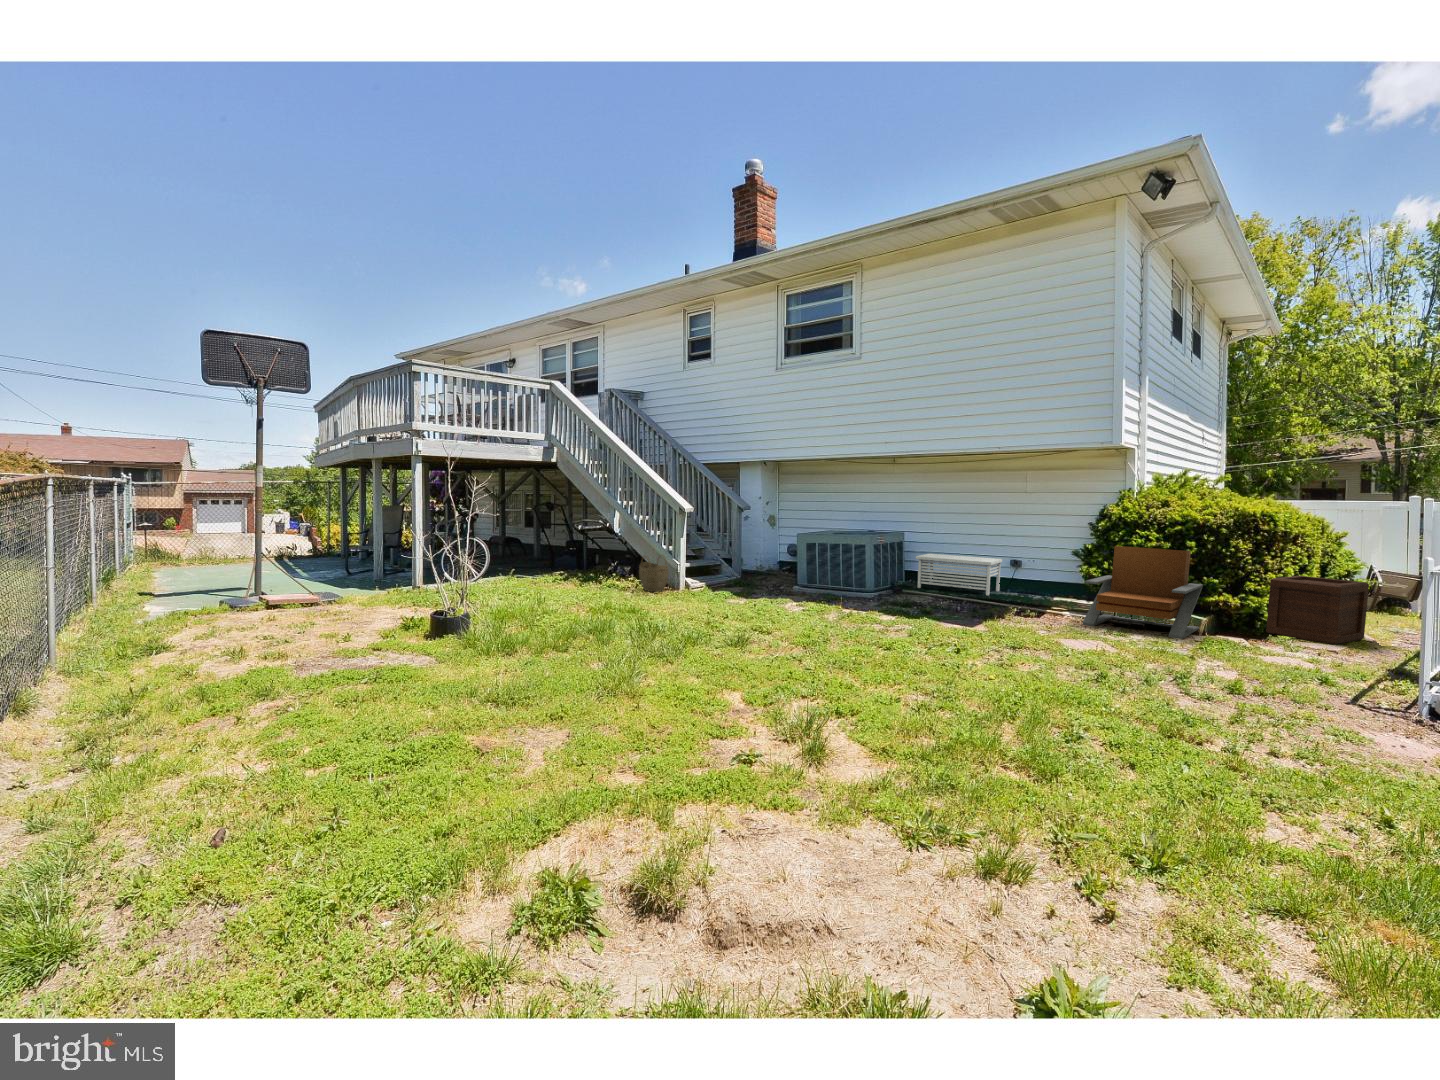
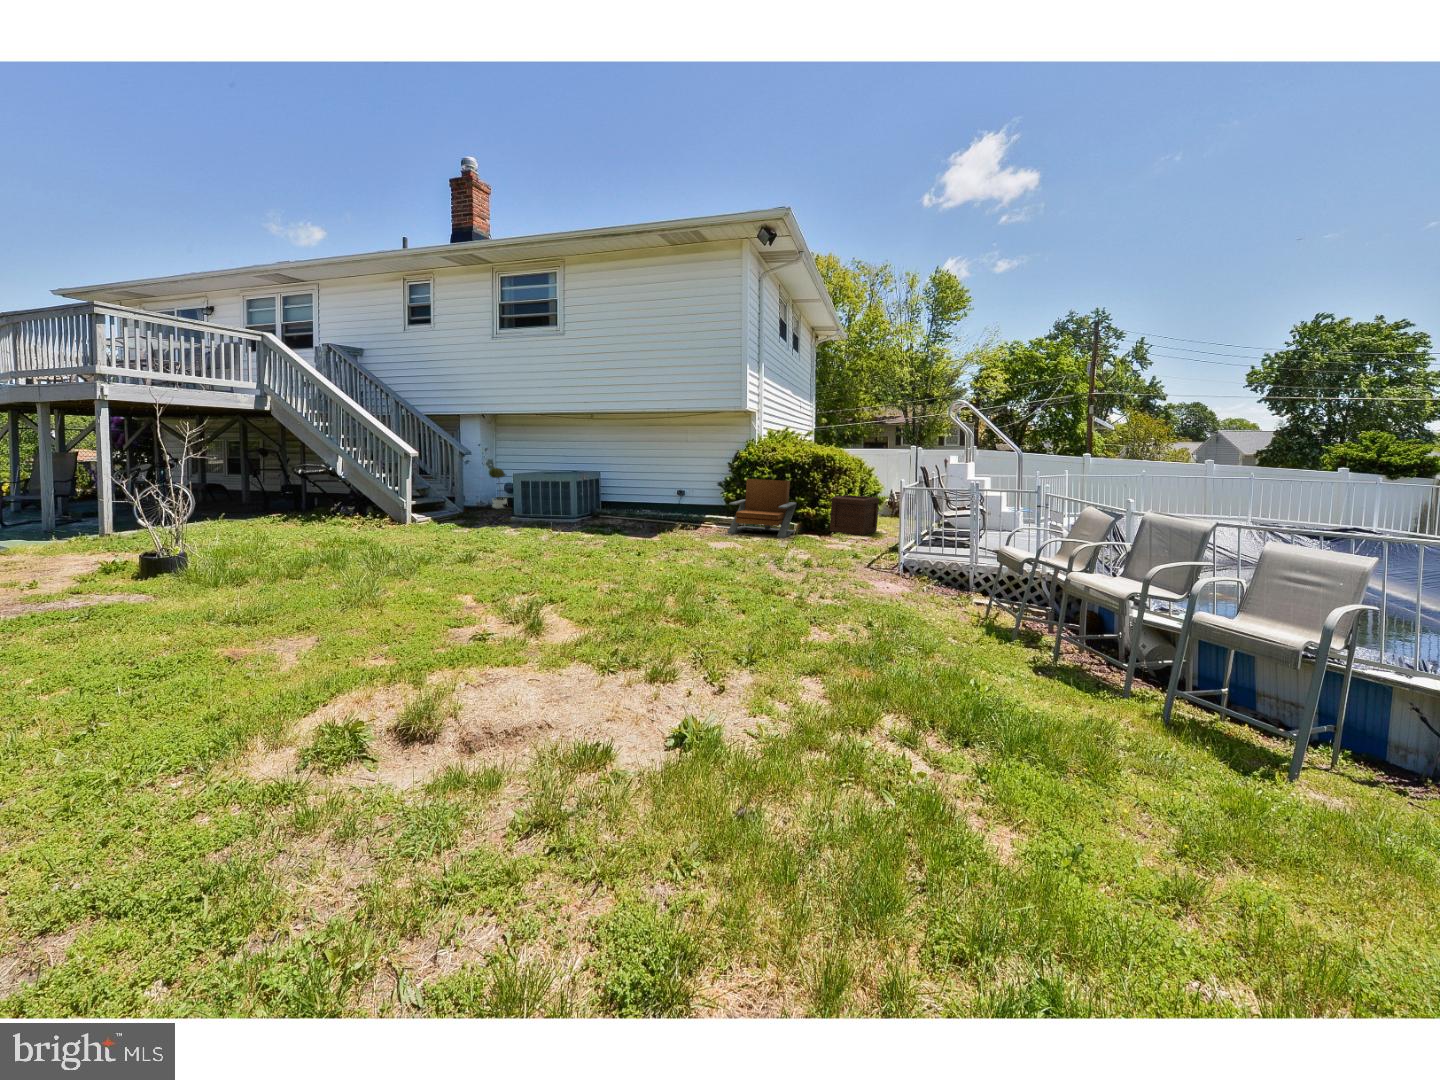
potted tree: none [764,523,784,572] -> present [489,467,507,508]
storage bench: present [916,554,1002,595] -> none [616,489,678,518]
woven basket: present [639,559,669,592] -> none [367,495,398,529]

